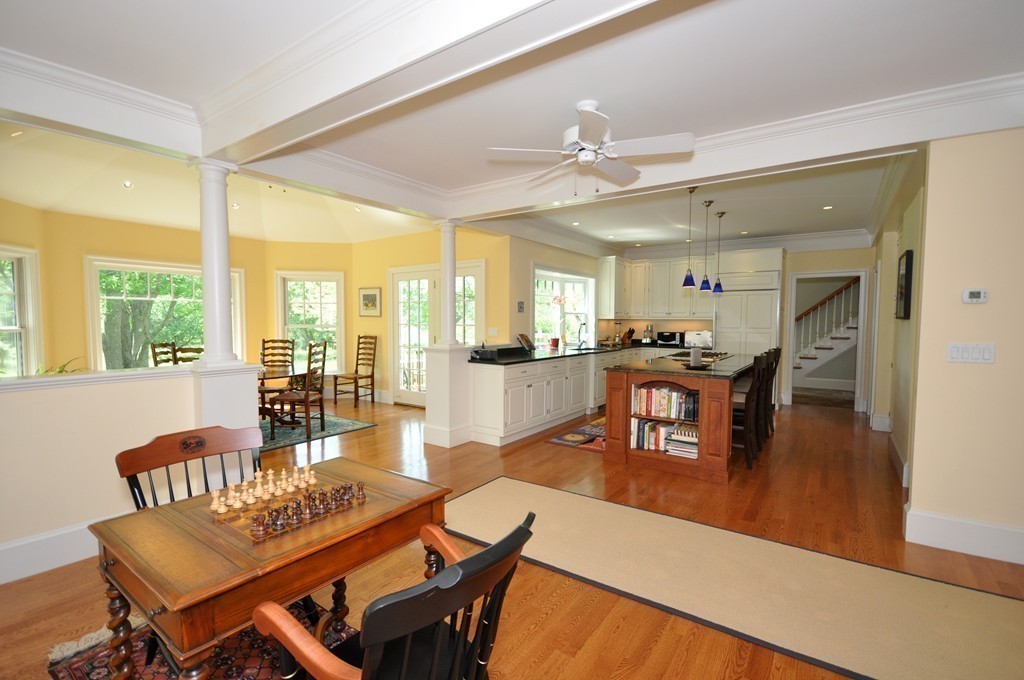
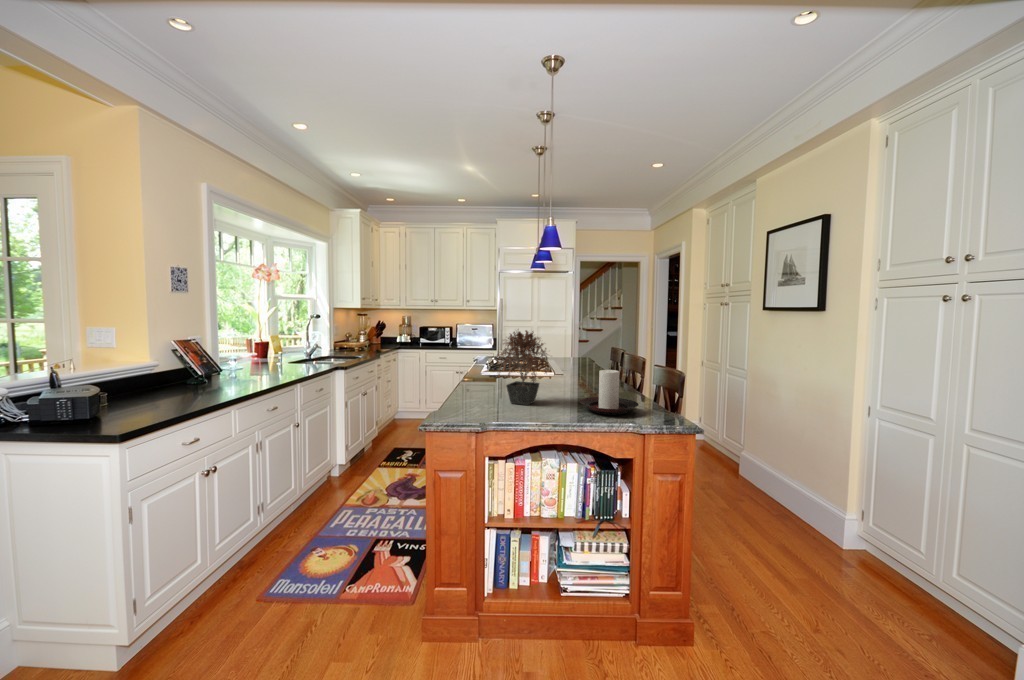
potted plant: none [645,328,676,365] -> present [497,330,548,405]

